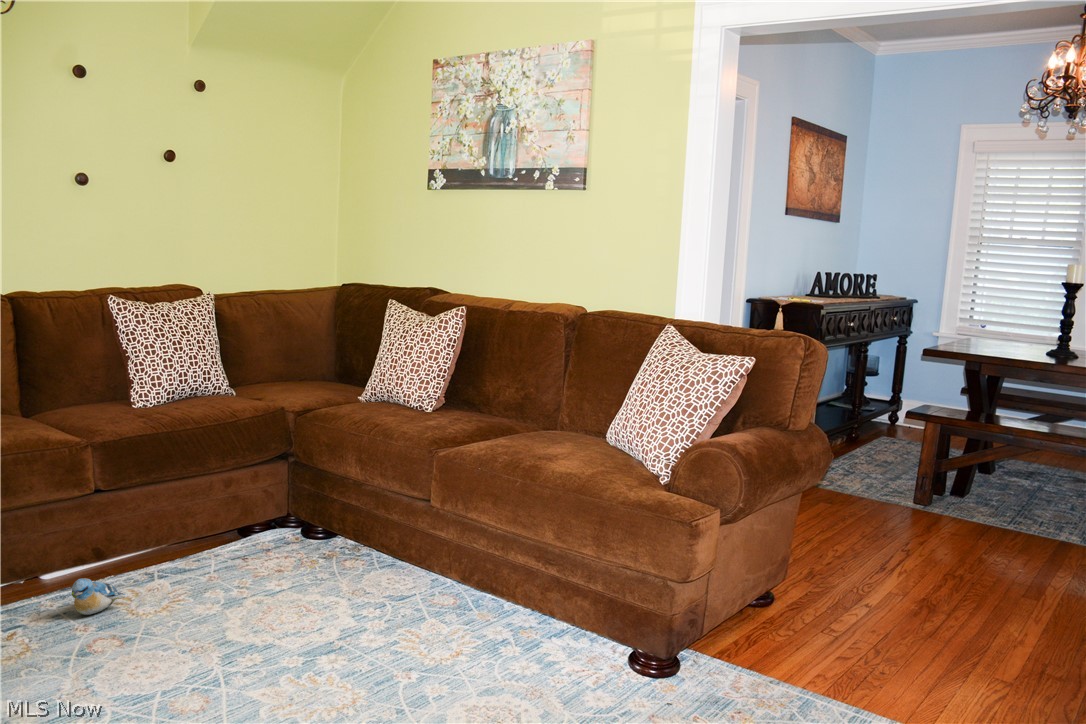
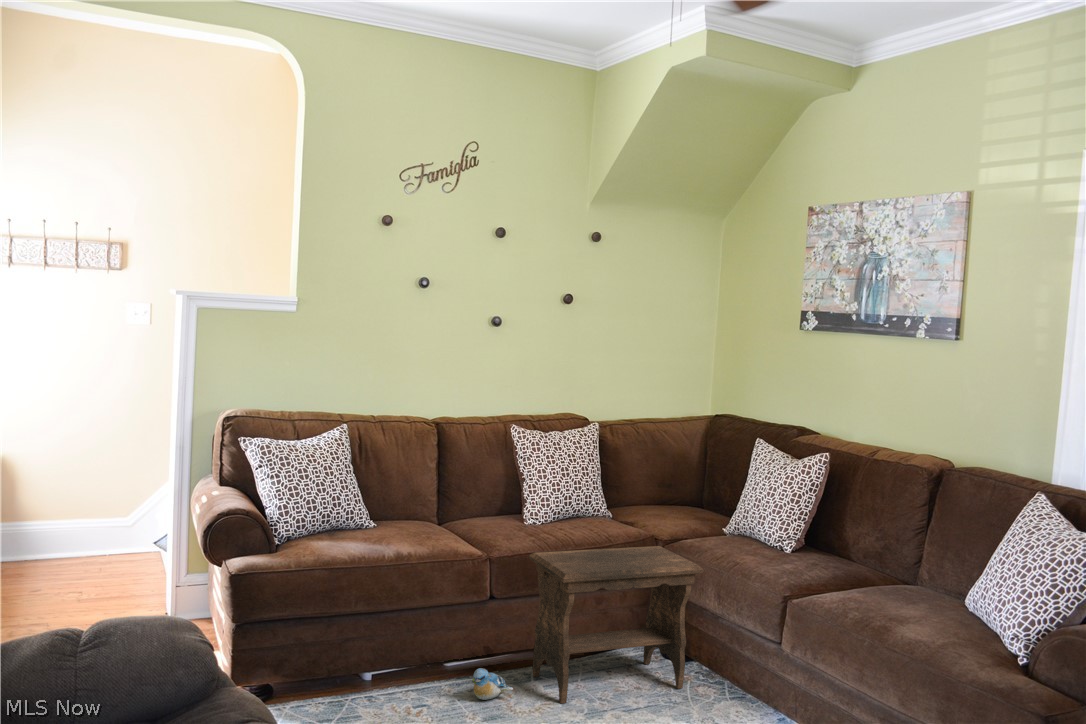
footstool: none [137,416,347,602] -> present [529,546,704,704]

